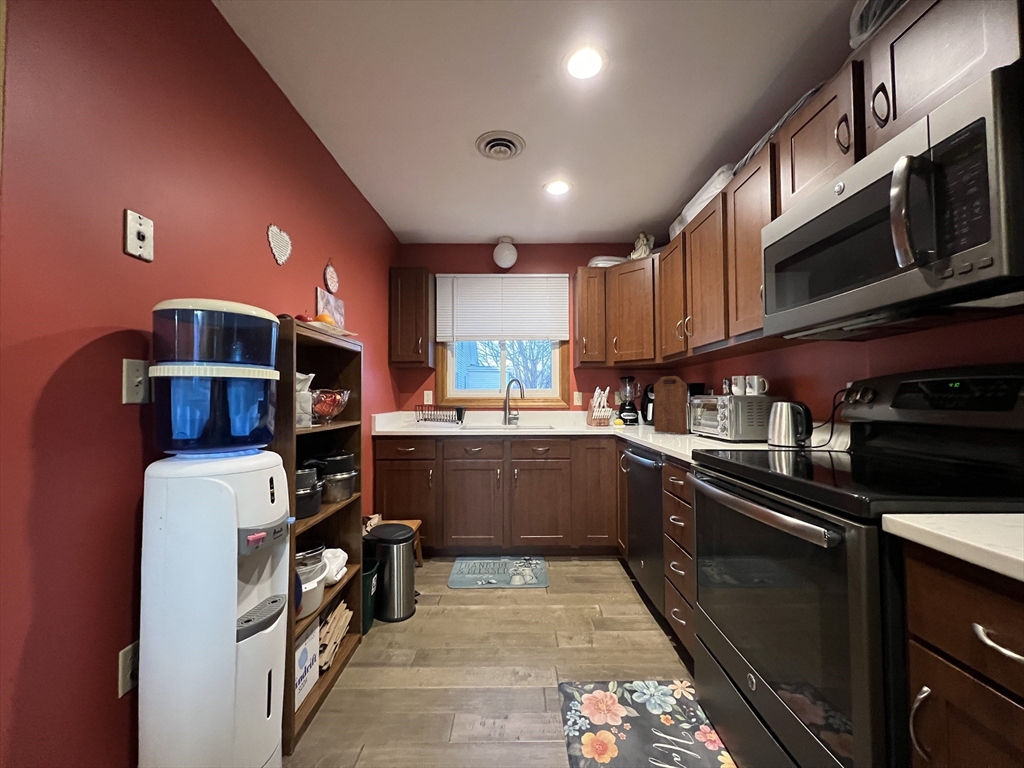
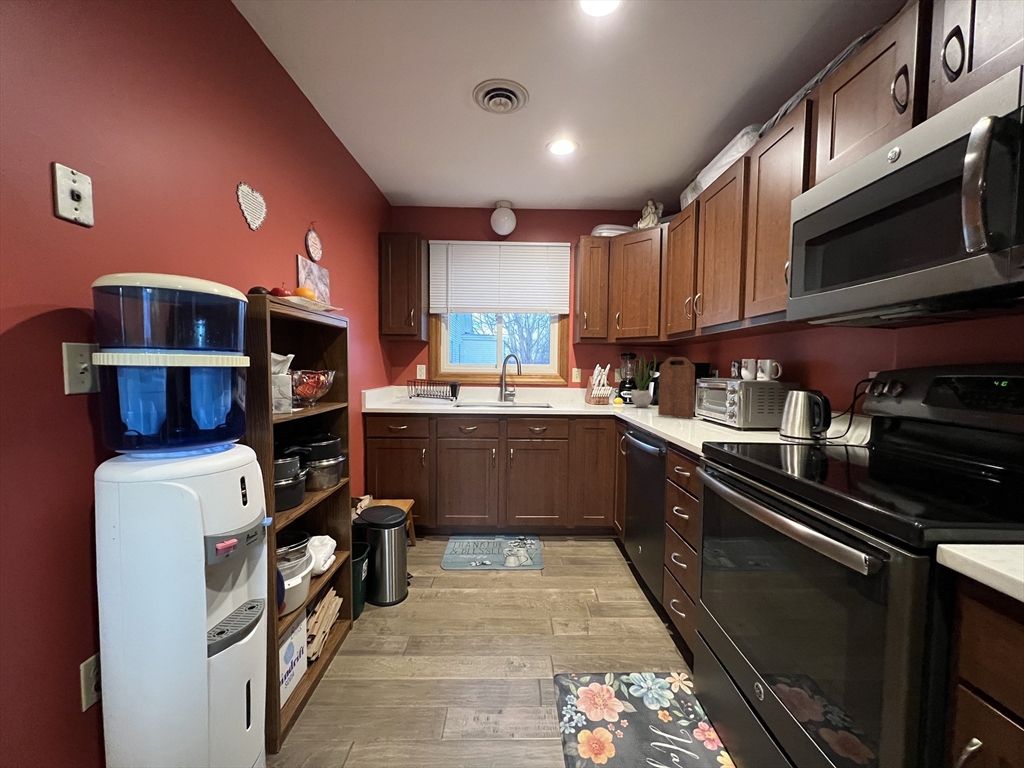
potted plant: none [629,375,652,427] -> present [631,356,656,408]

